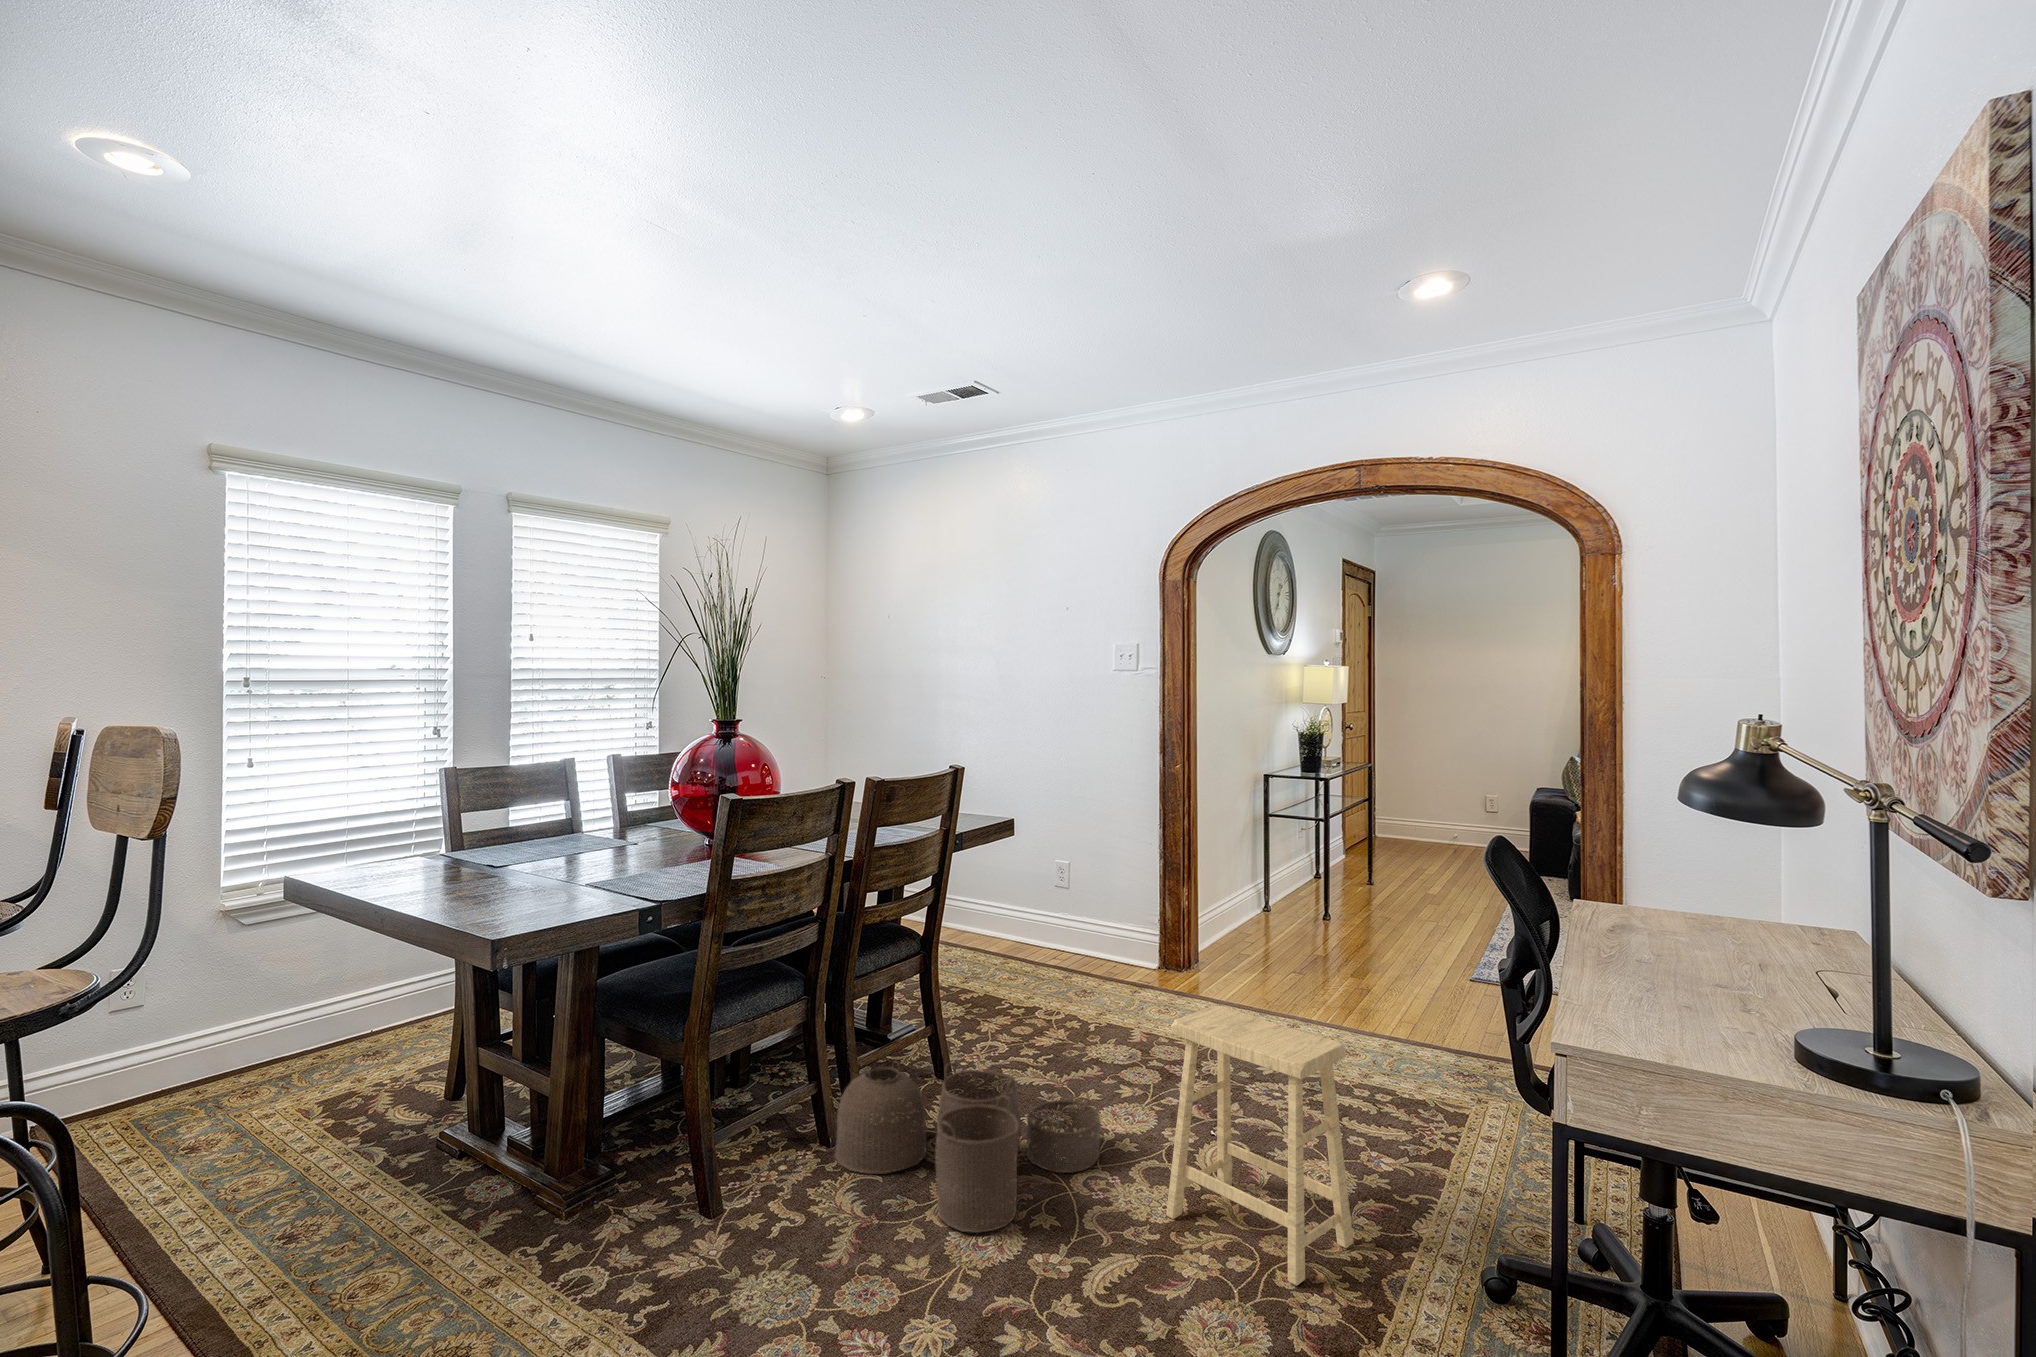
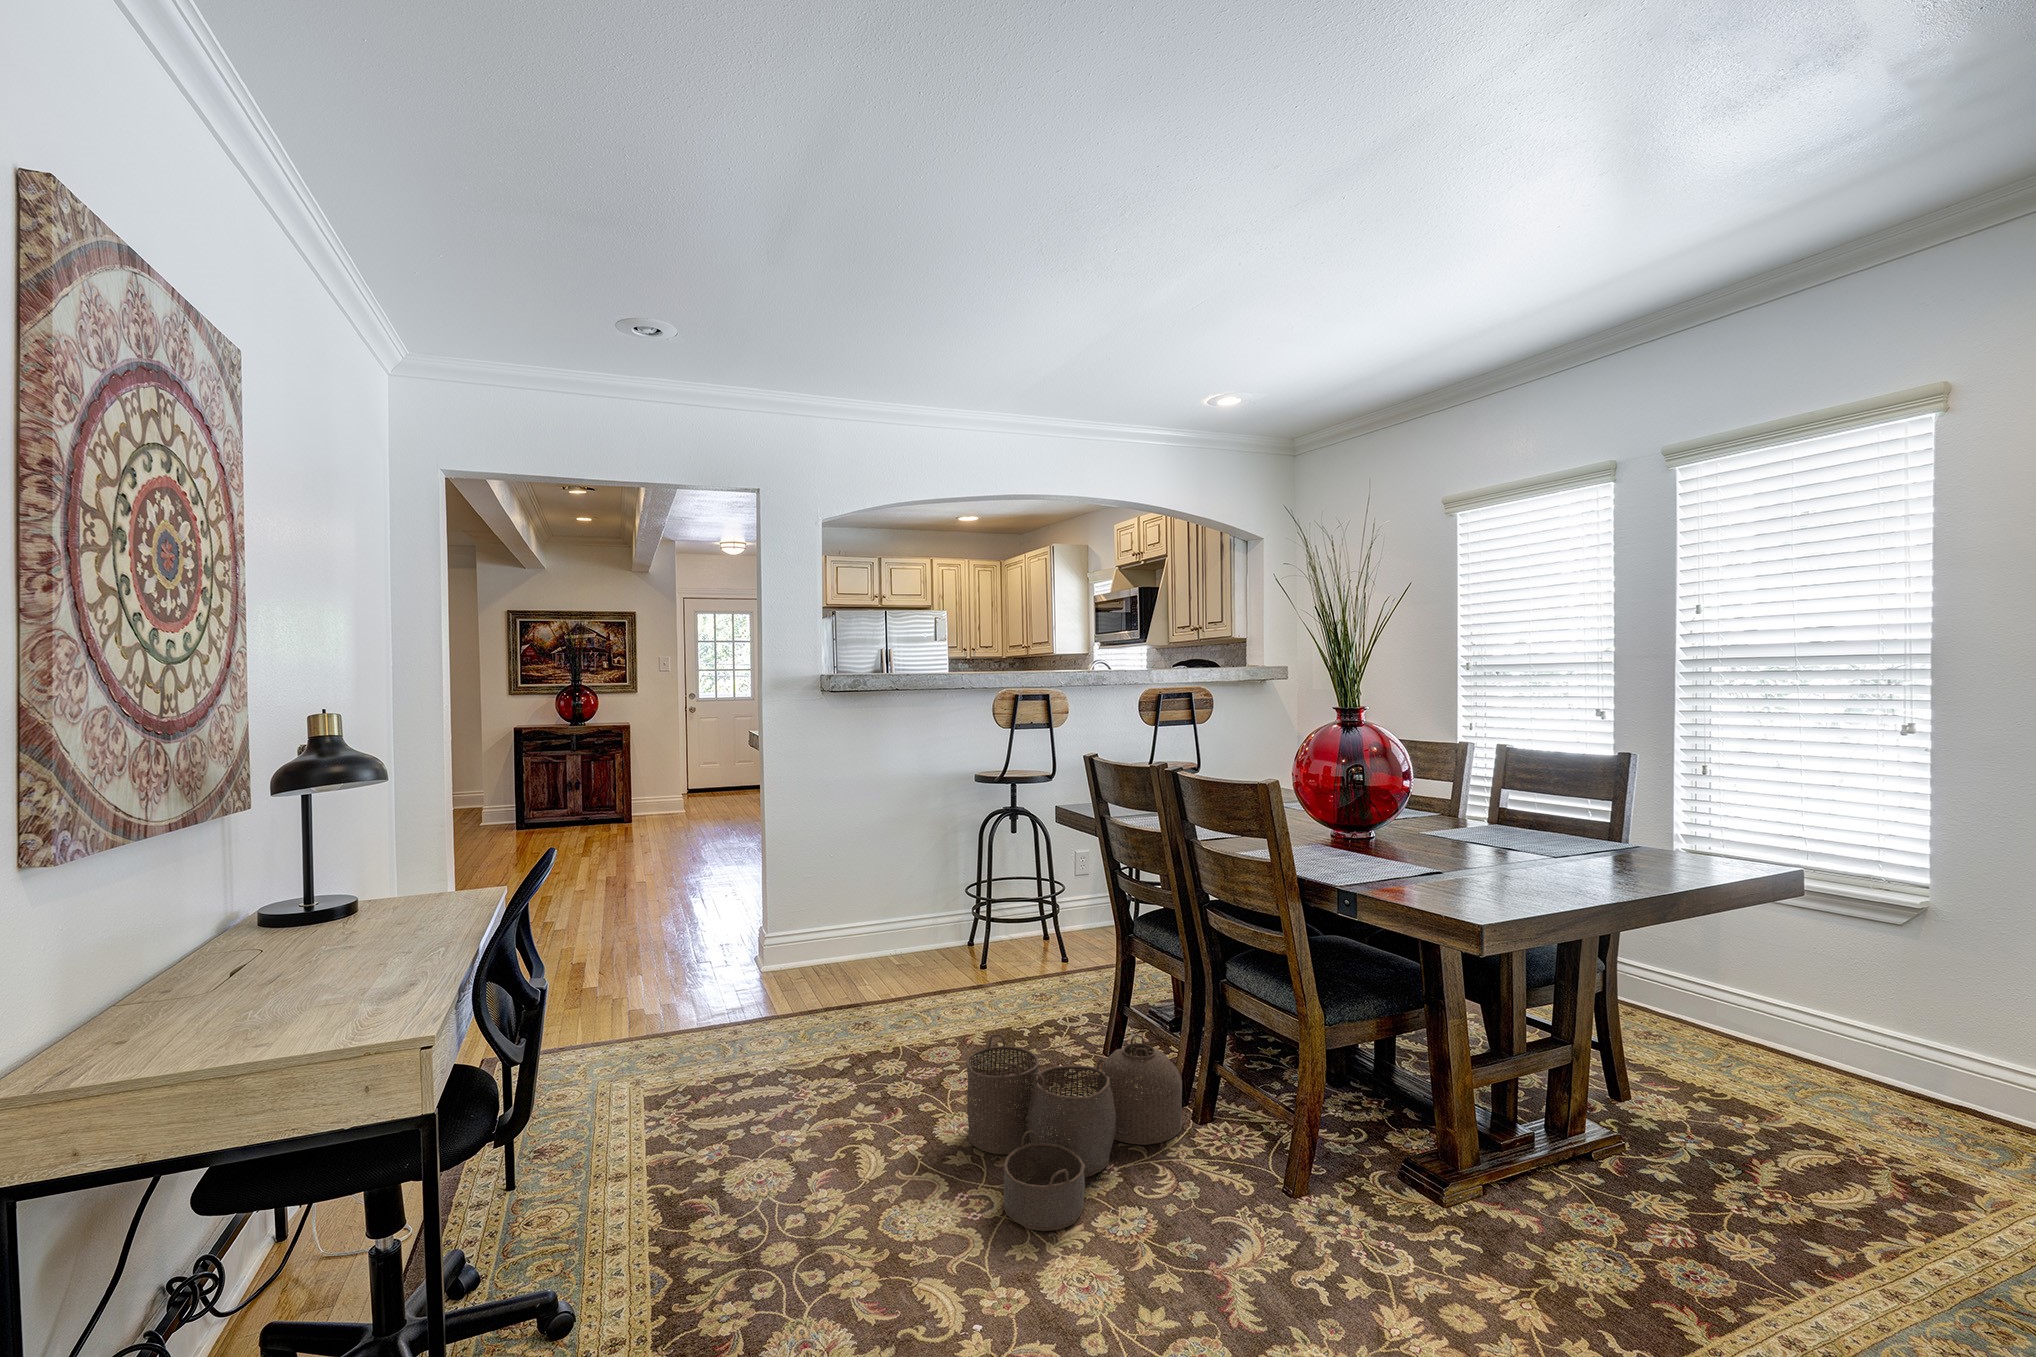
footstool: present [1166,1005,1354,1286] -> none [718,1029,891,1296]

